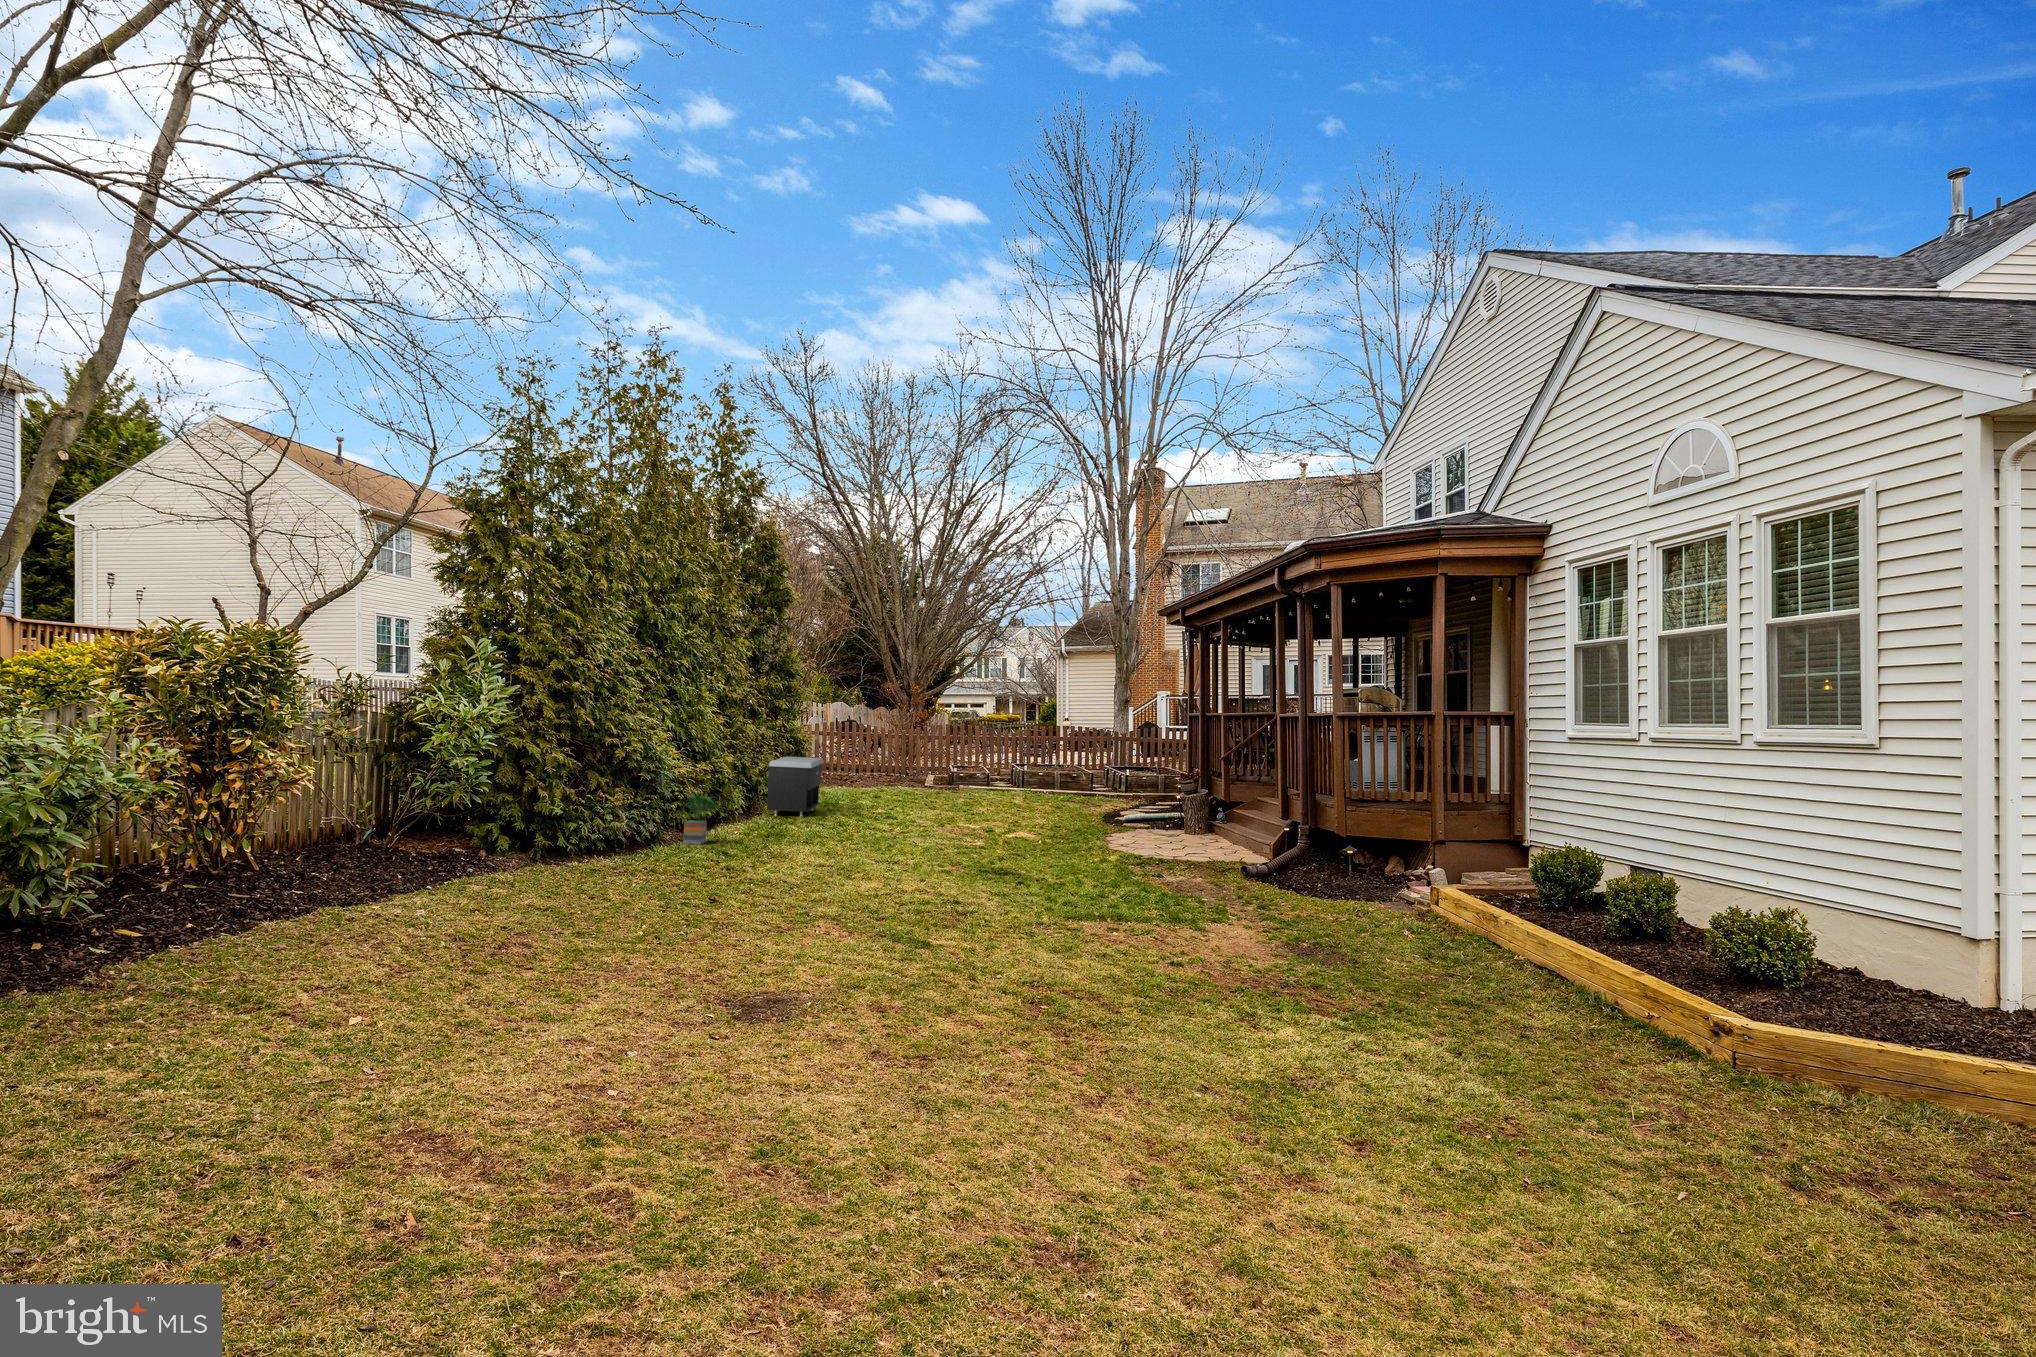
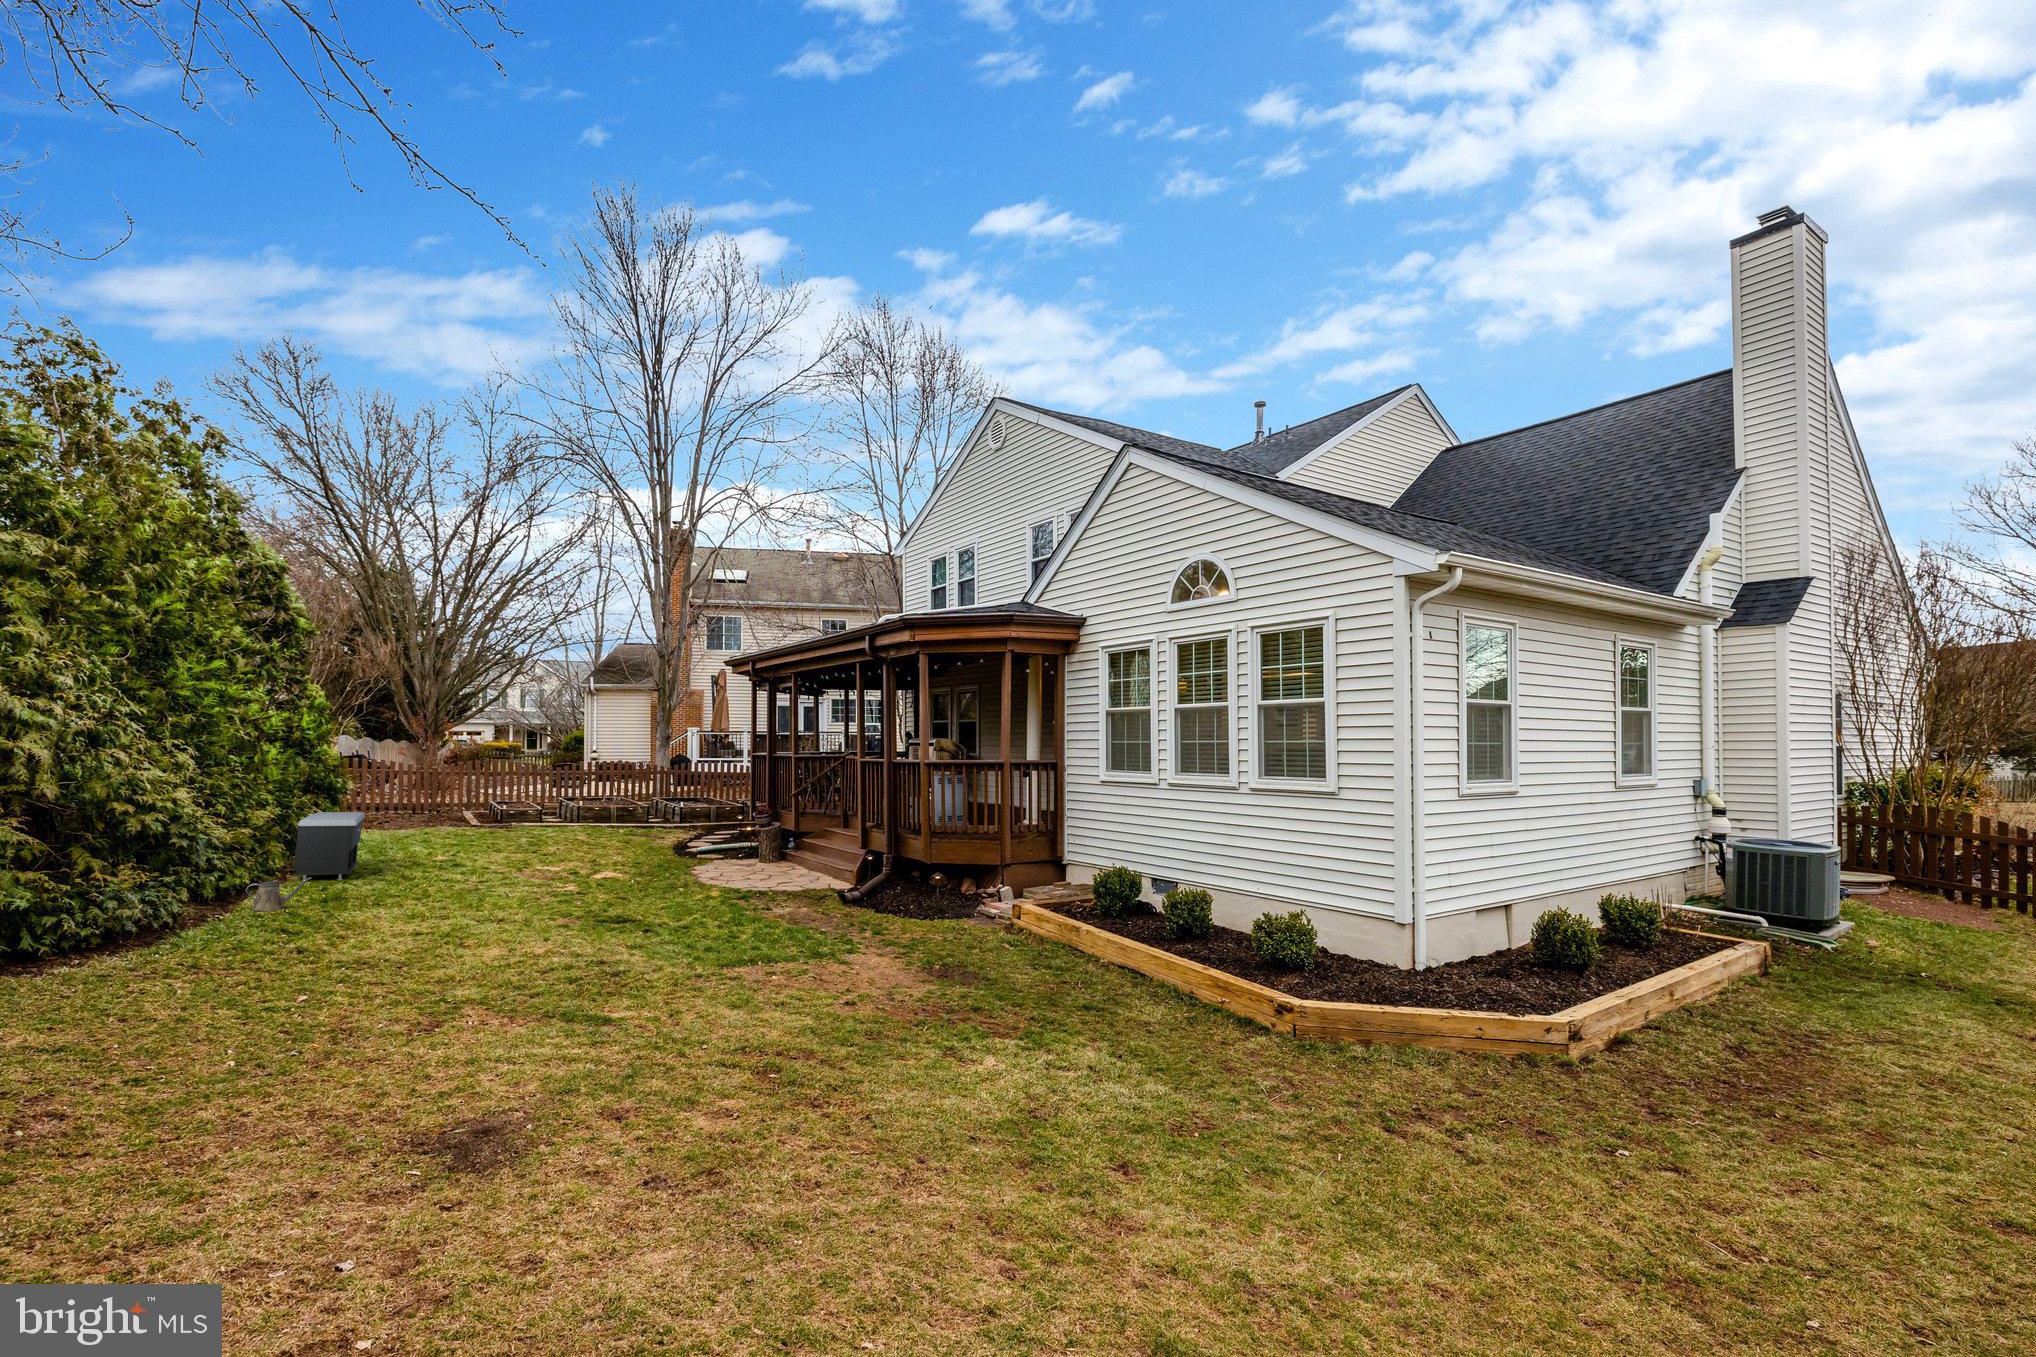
potted tree: present [683,796,715,845] -> none [195,871,249,931]
watering can: none [721,808,767,834] -> present [246,877,311,911]

